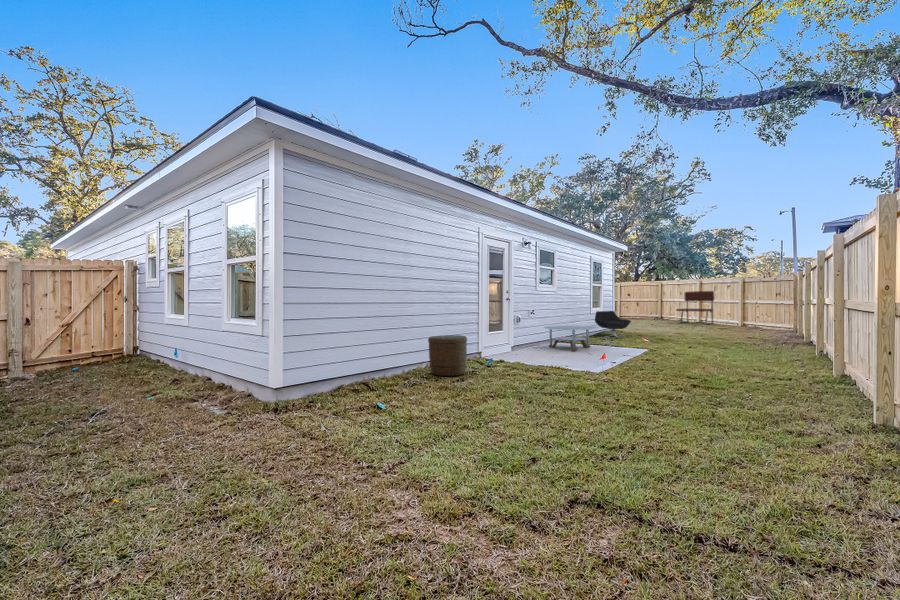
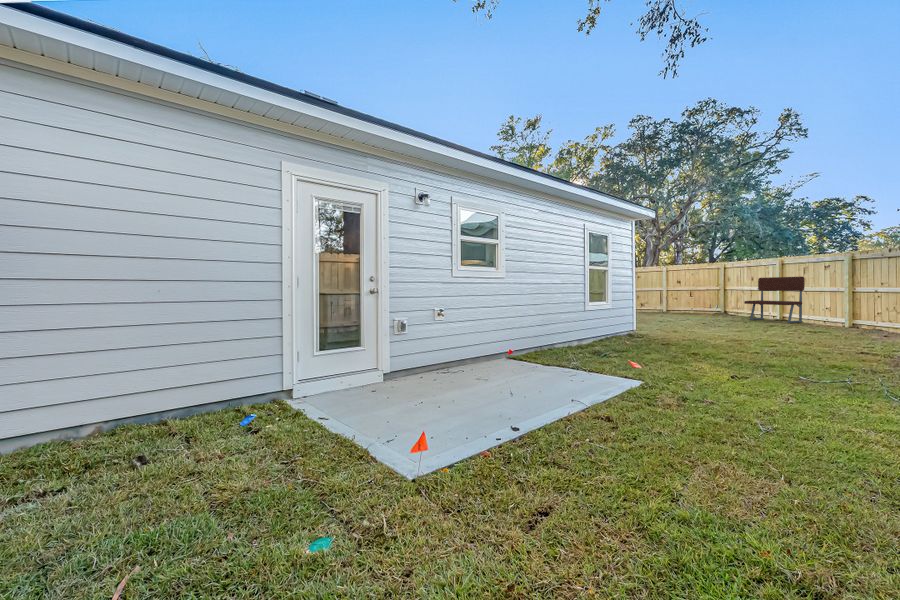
lounge chair: present [595,311,631,336] -> none [600,304,653,345]
round table: present [544,326,597,351] -> none [482,328,565,374]
basket: present [428,335,467,376] -> none [95,356,195,449]

